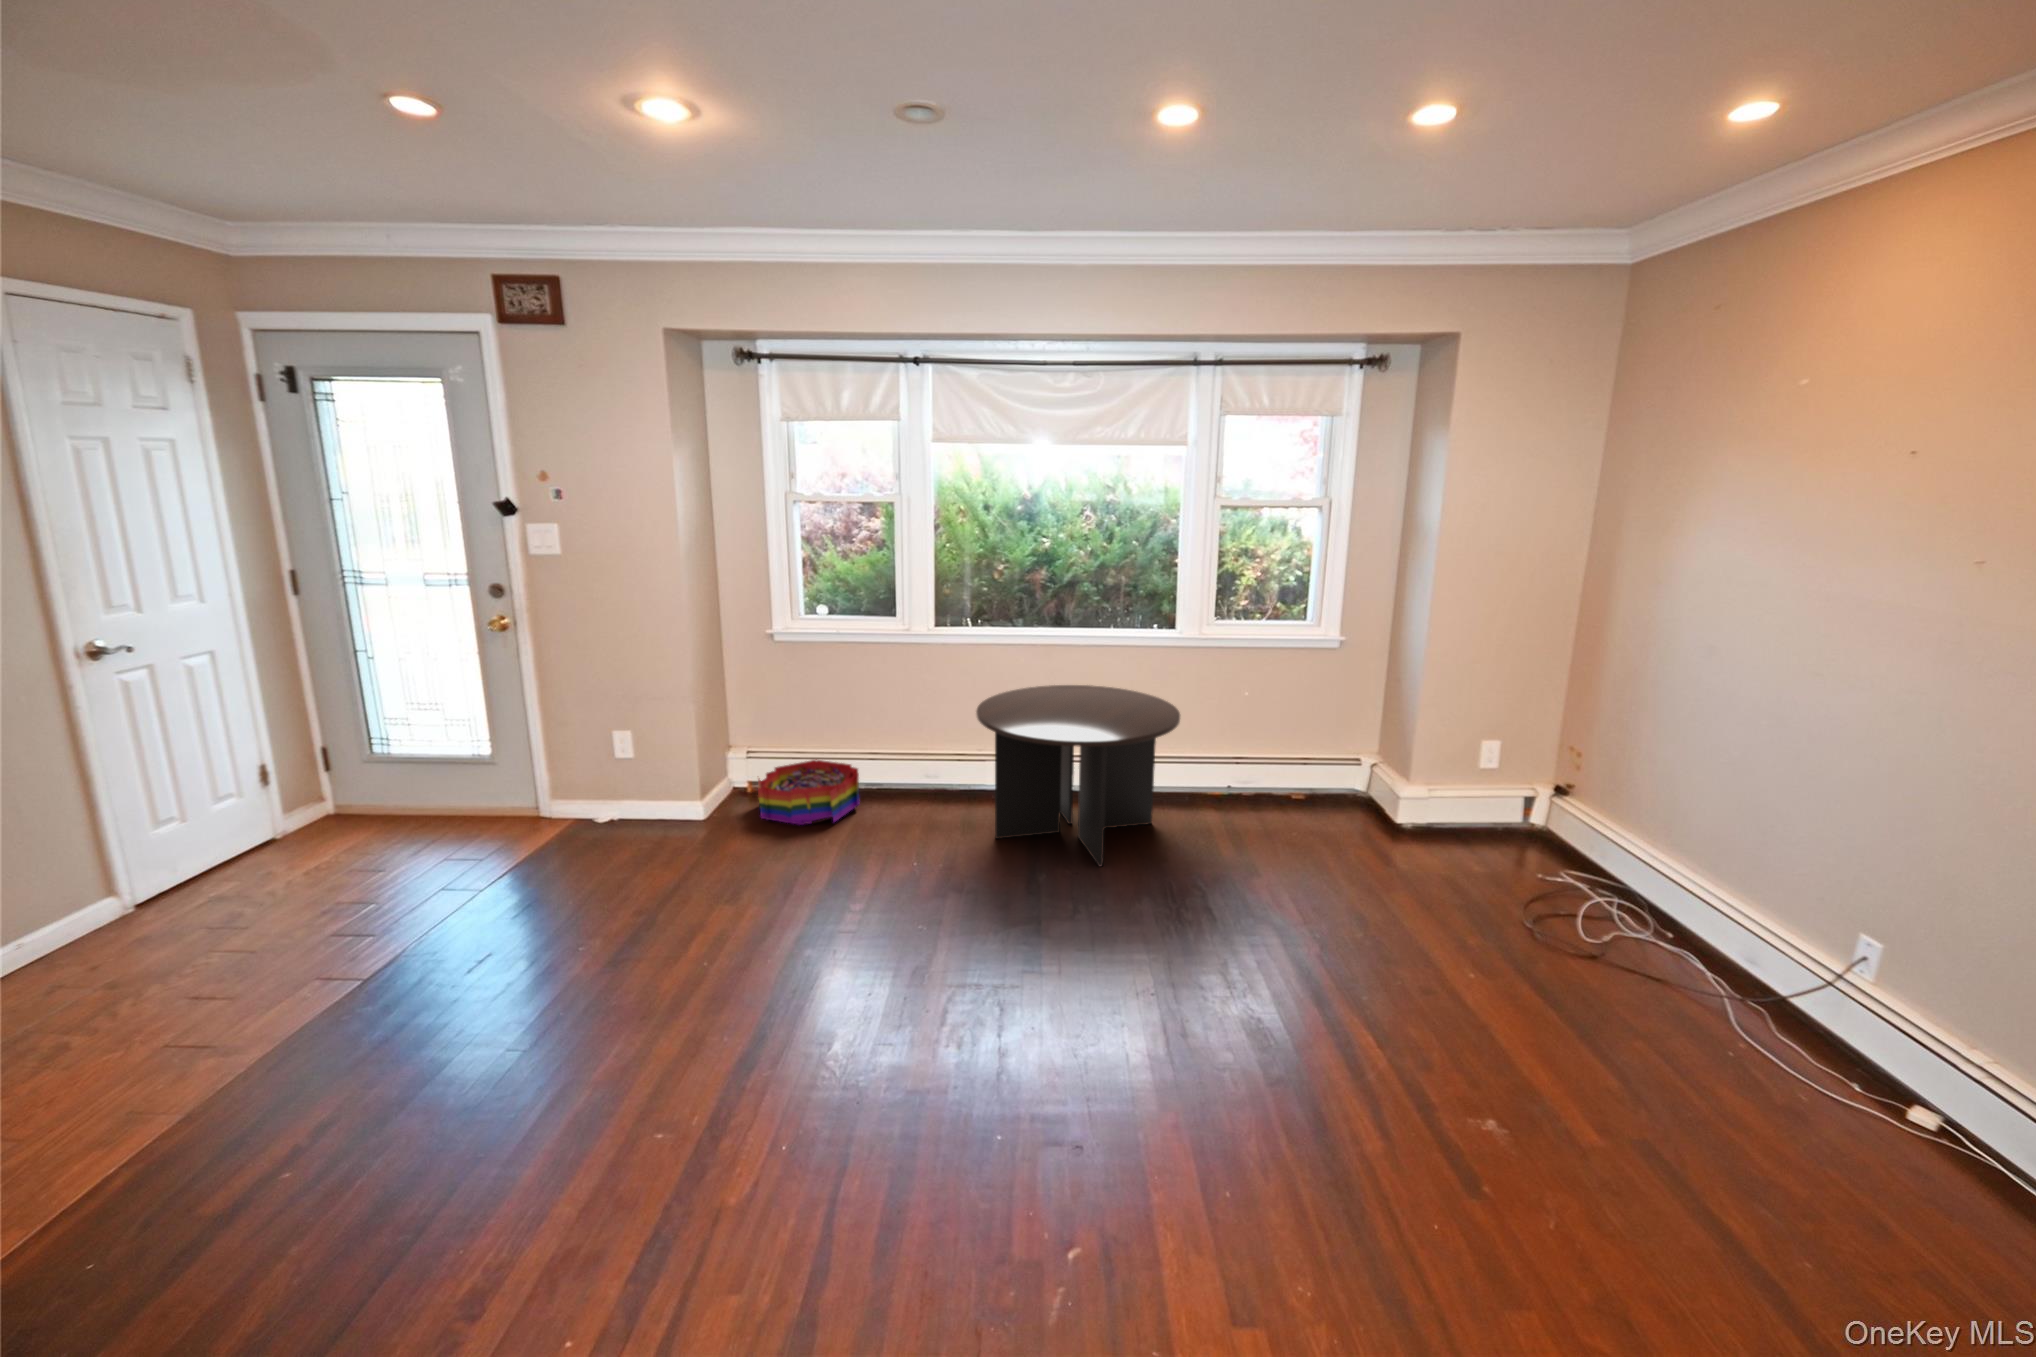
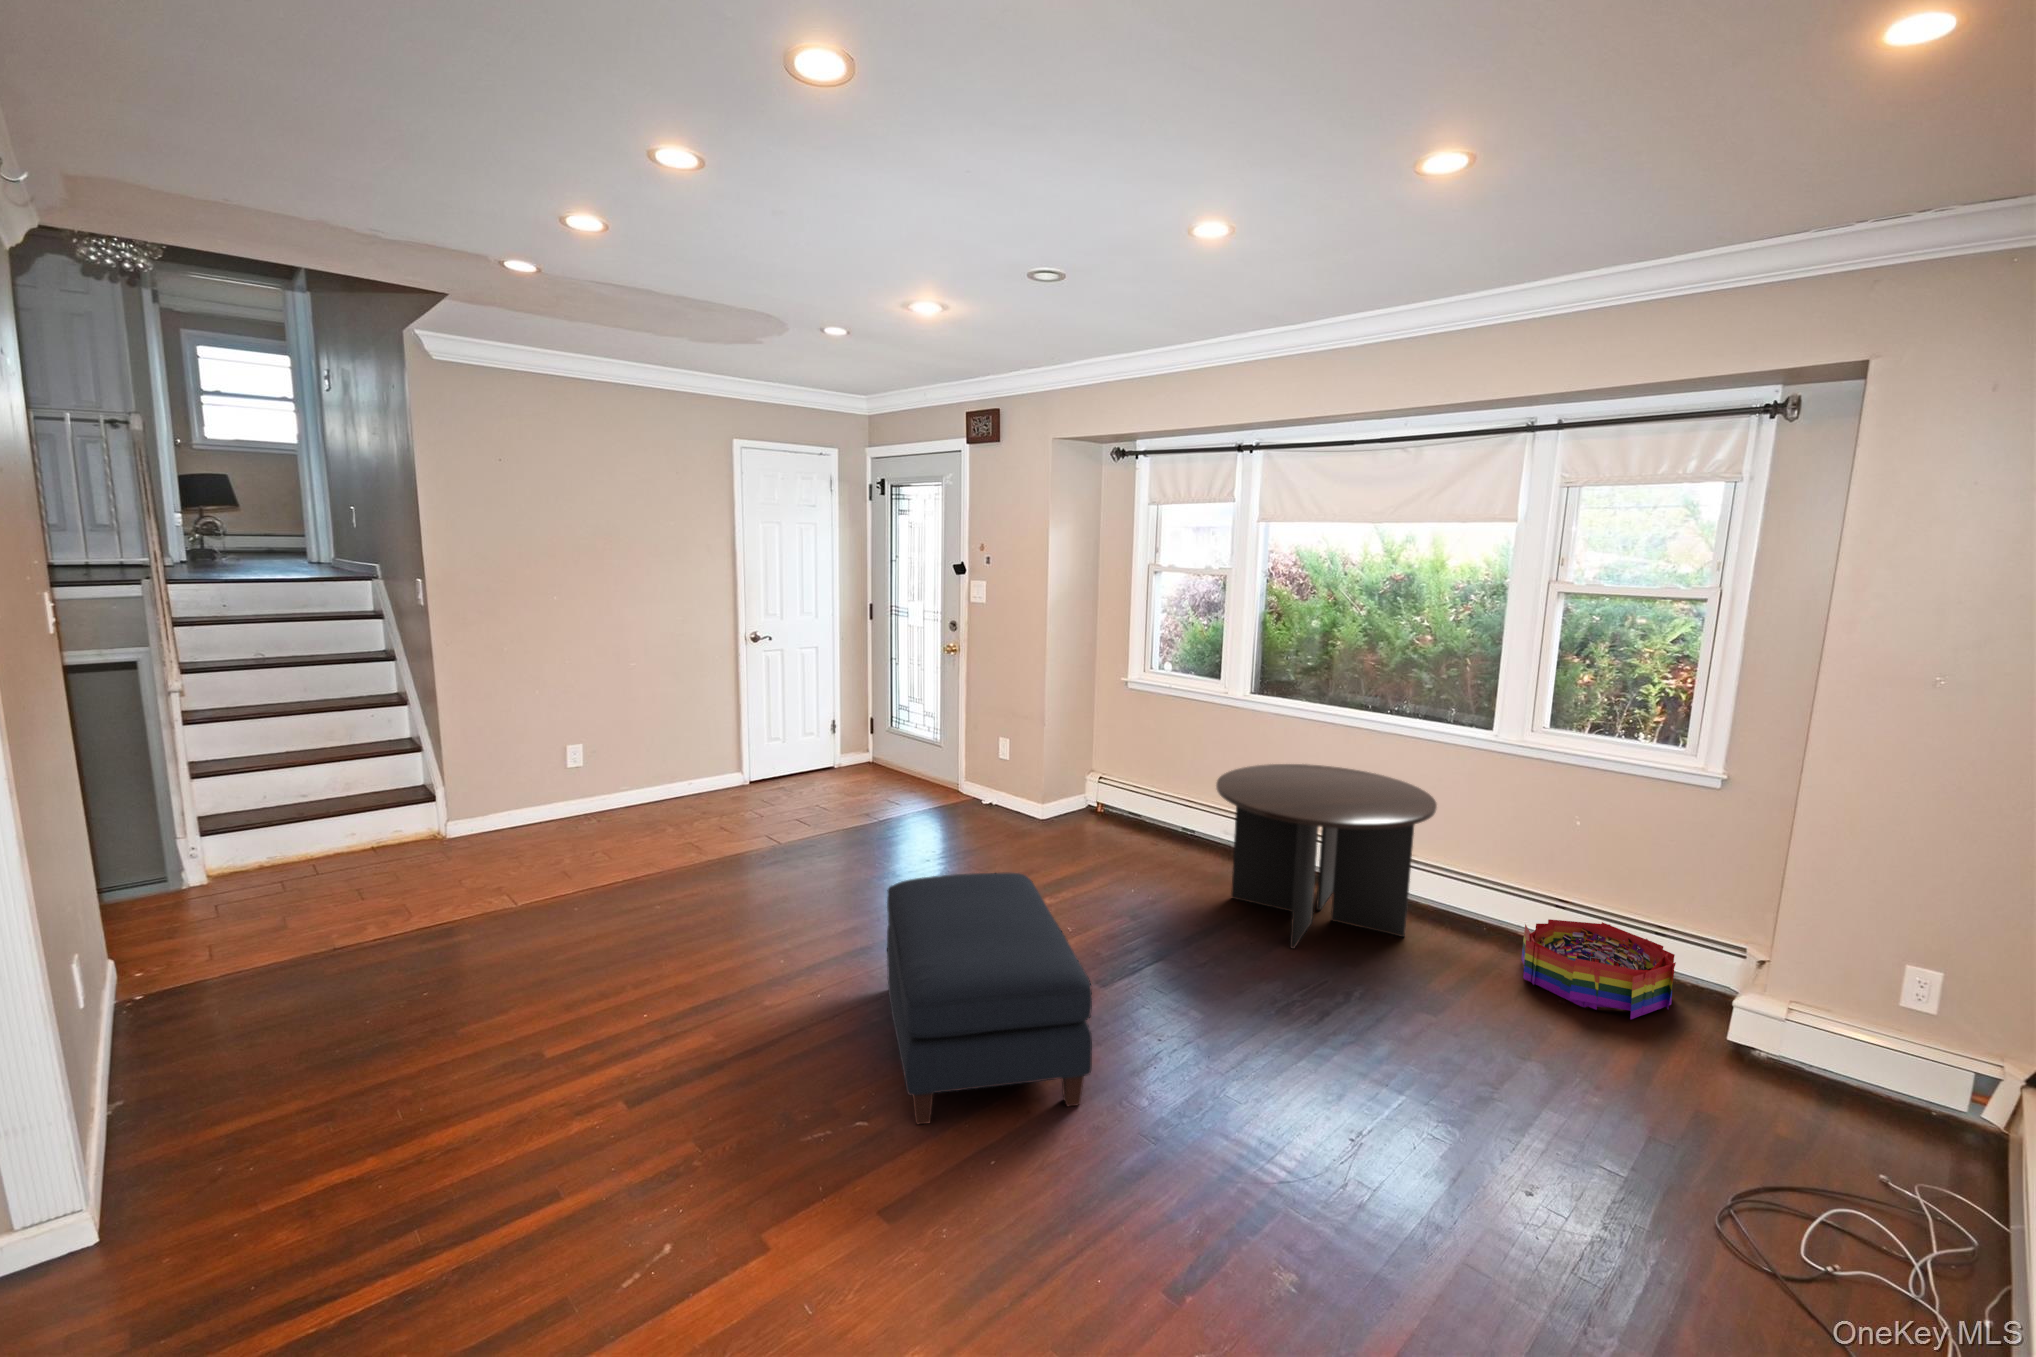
storage bin: present [758,759,860,825] -> present [1521,919,1676,1019]
ottoman: none [796,887,1193,1251] -> present [887,873,1092,1124]

